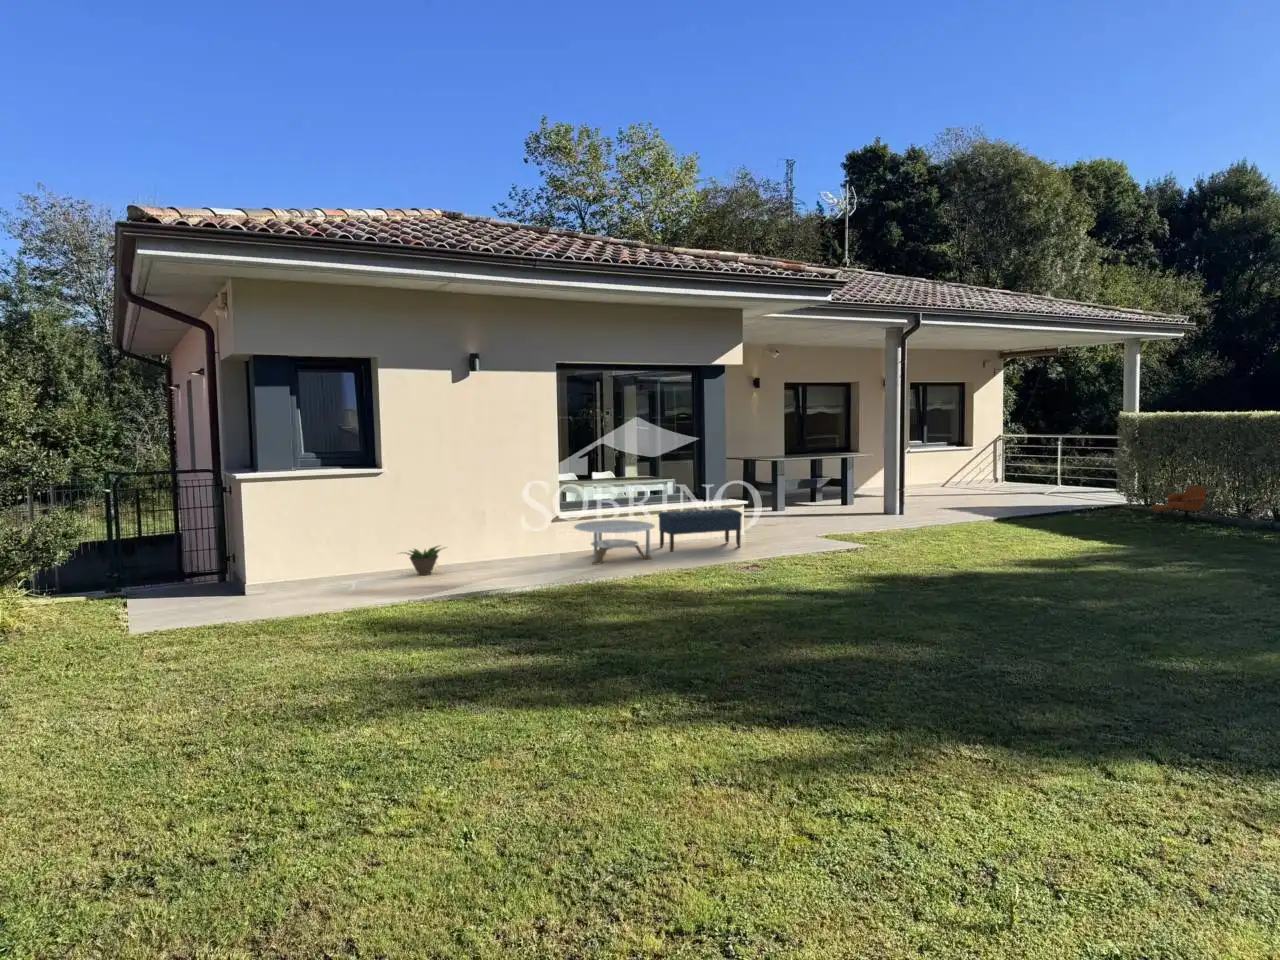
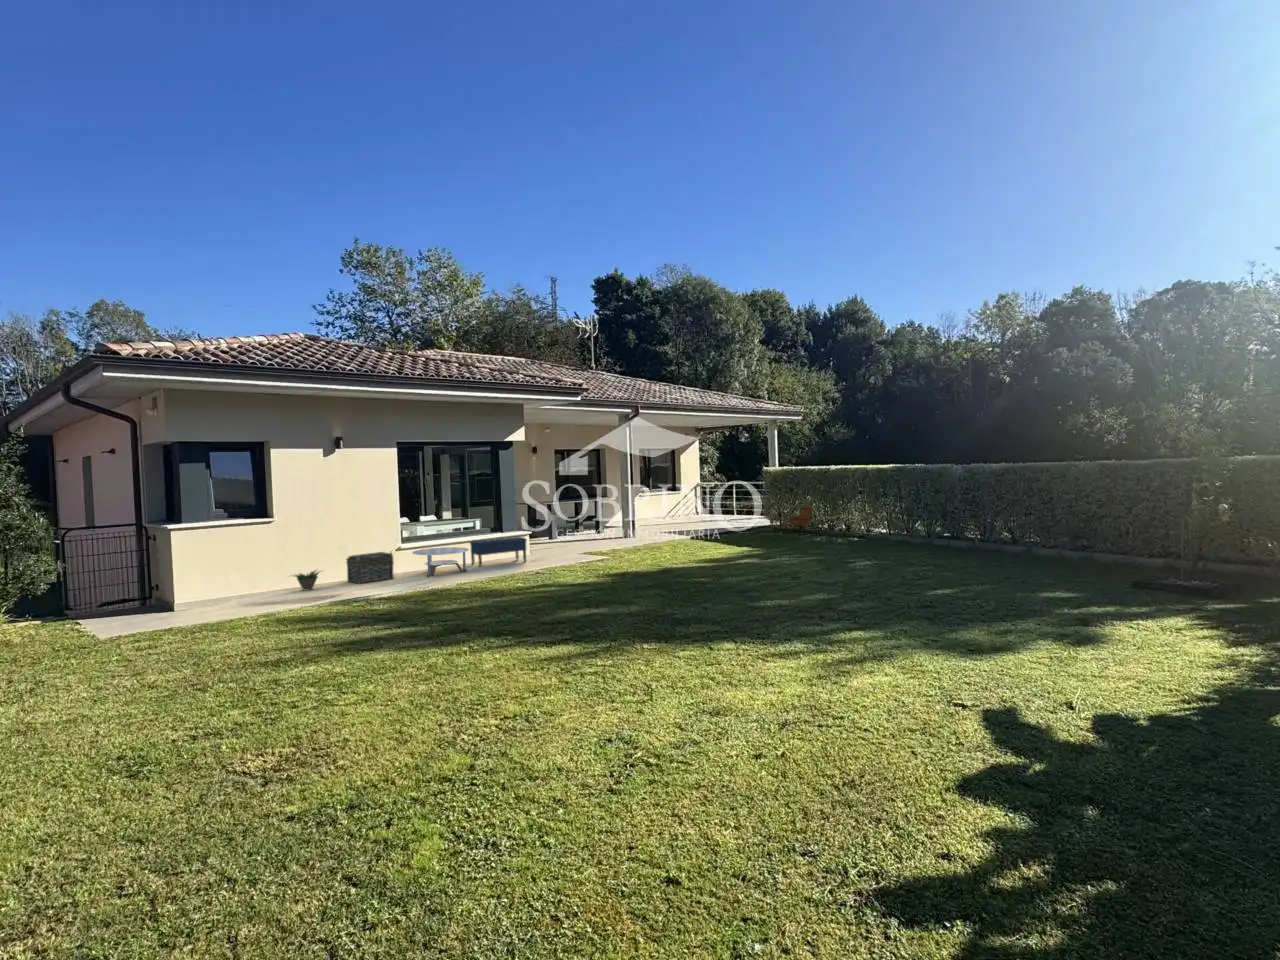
basket: none [480,522,546,570] -> present [347,552,394,584]

